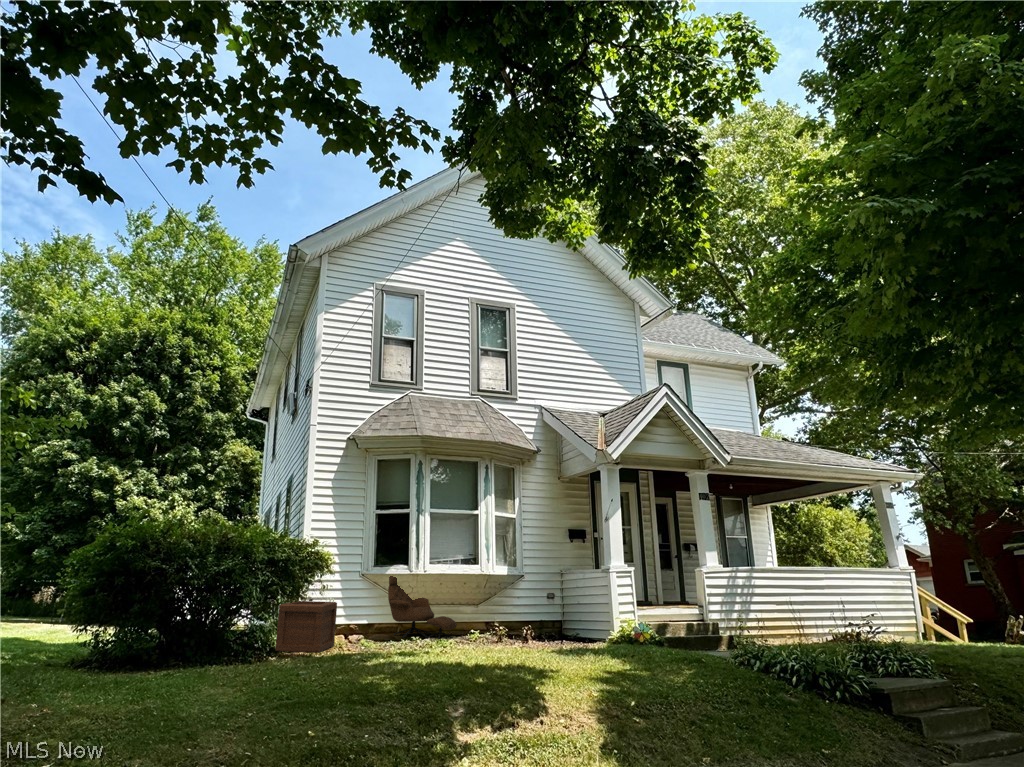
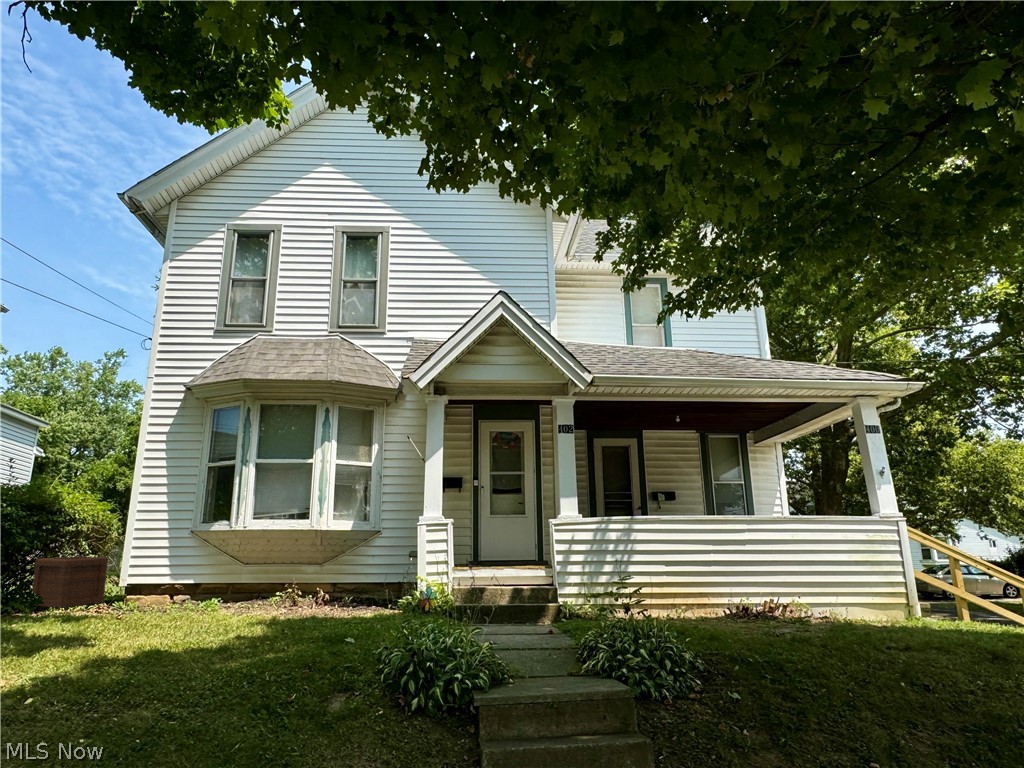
lounge chair: present [388,576,457,639] -> none [202,528,268,599]

